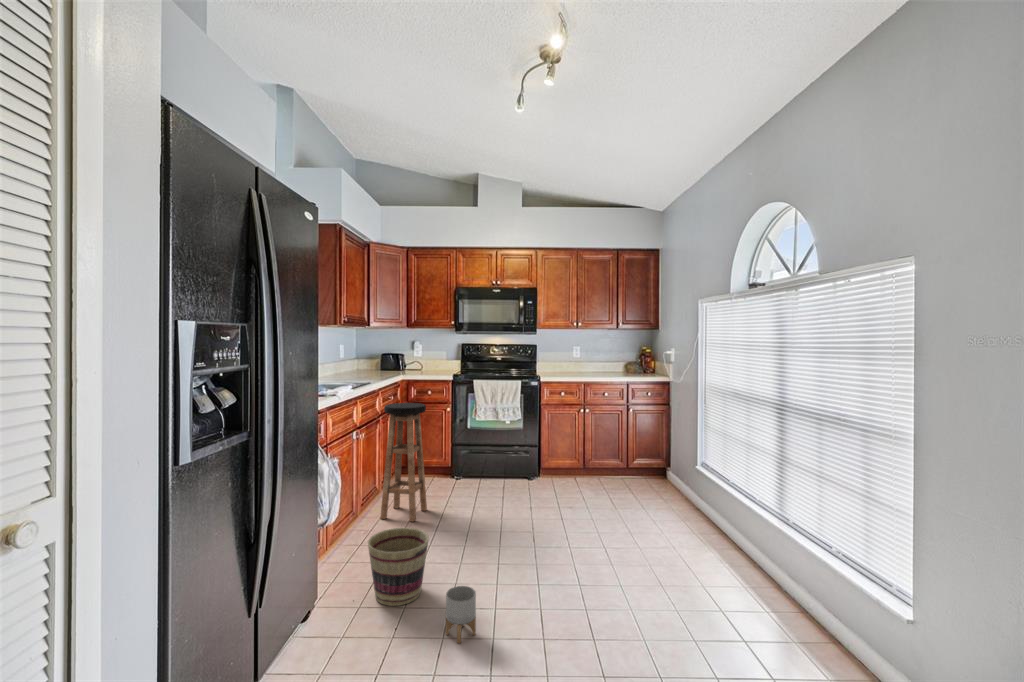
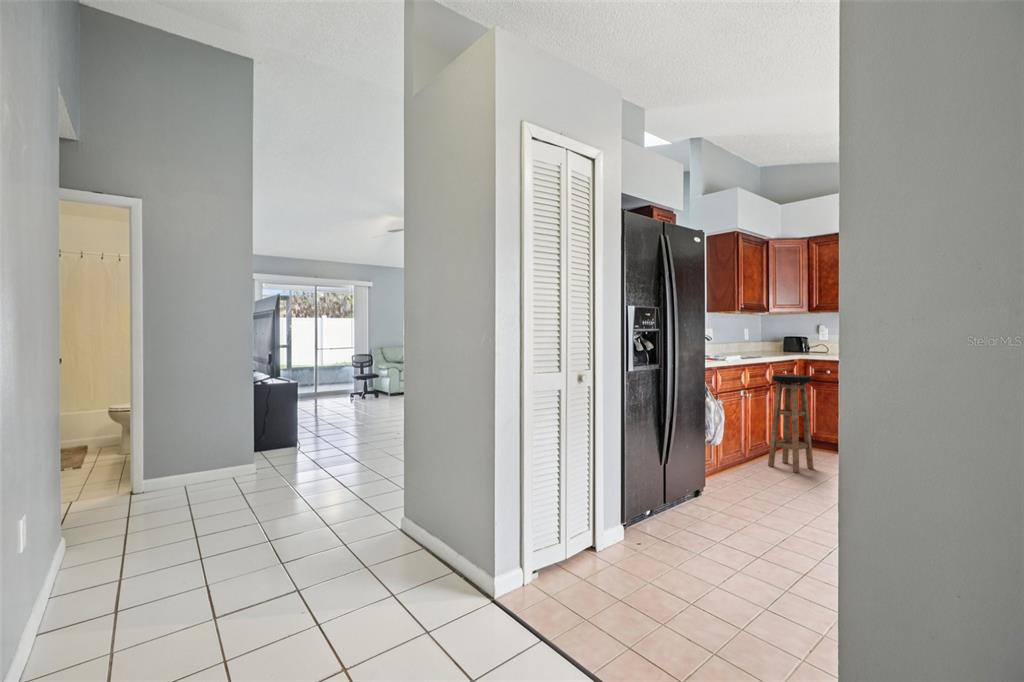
basket: present [368,528,429,606] -> none [741,457,790,507]
planter: present [446,586,476,643] -> none [791,496,817,533]

